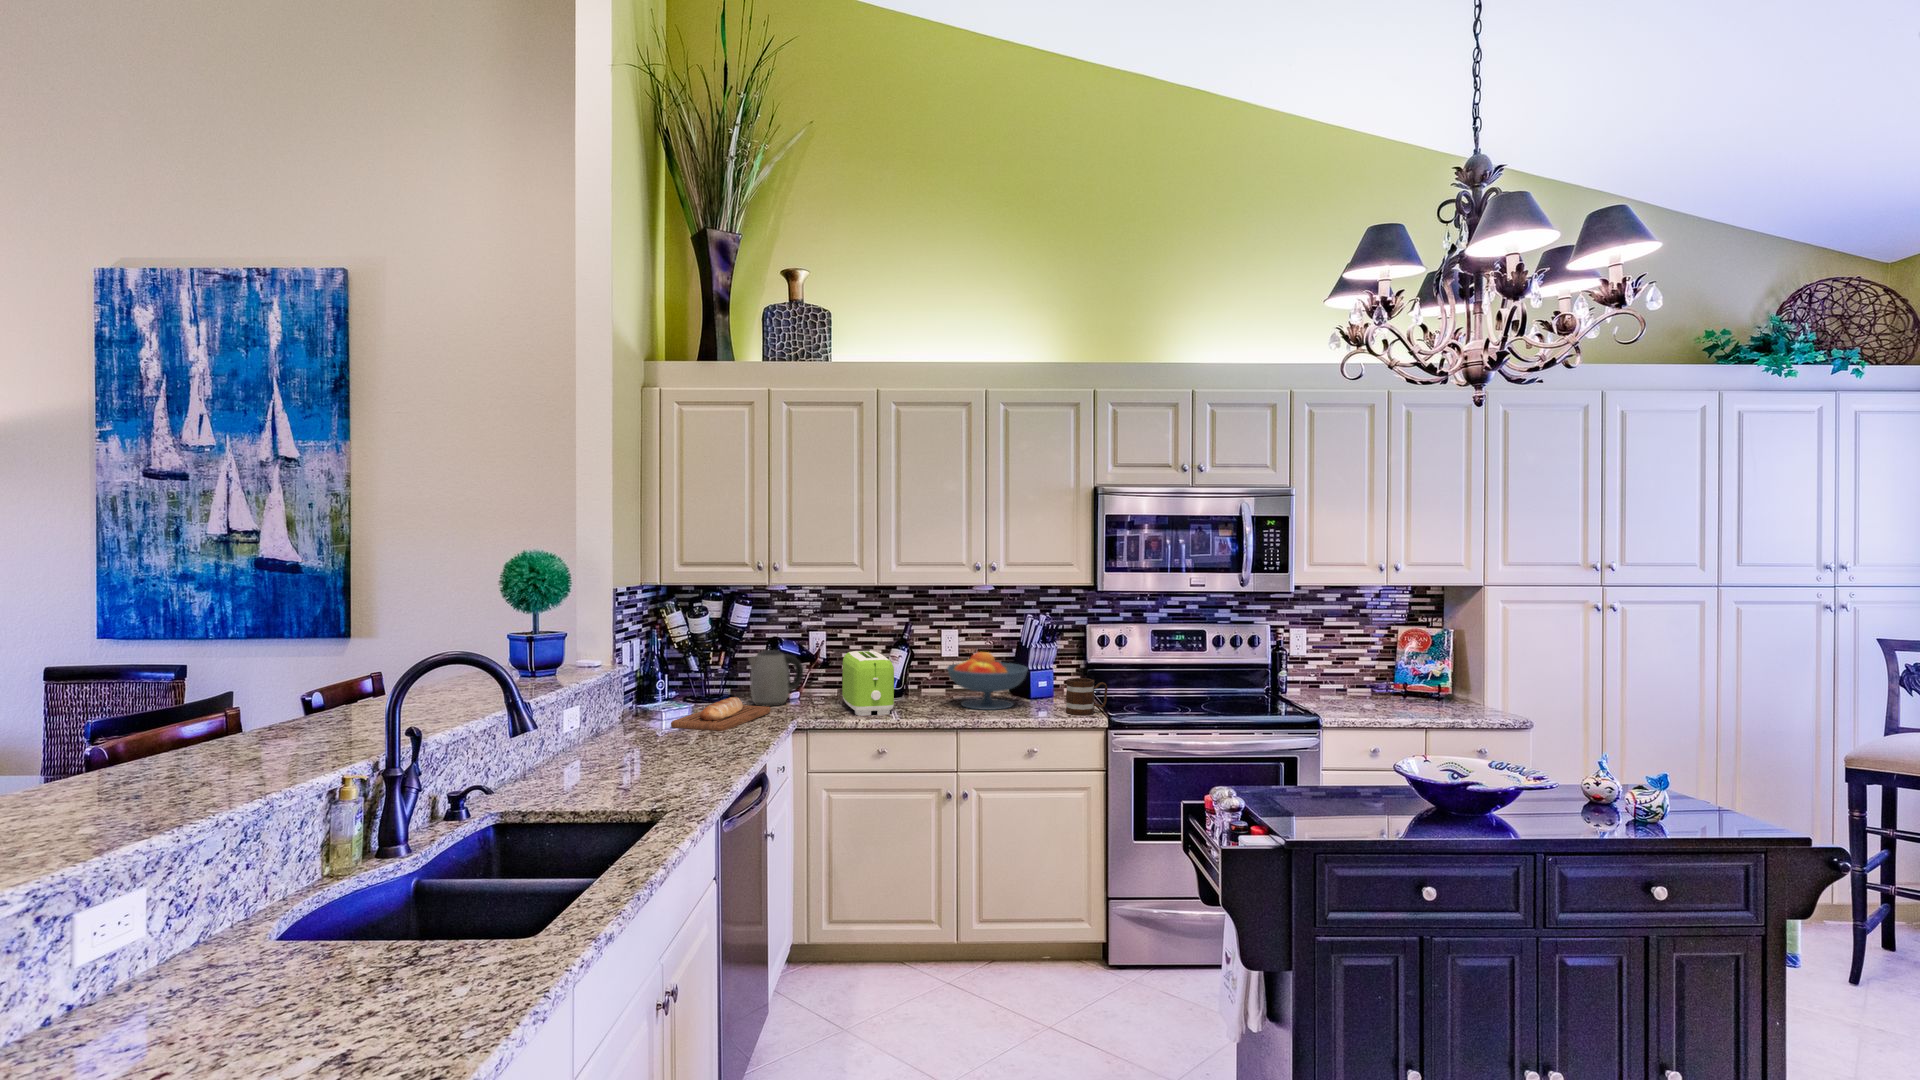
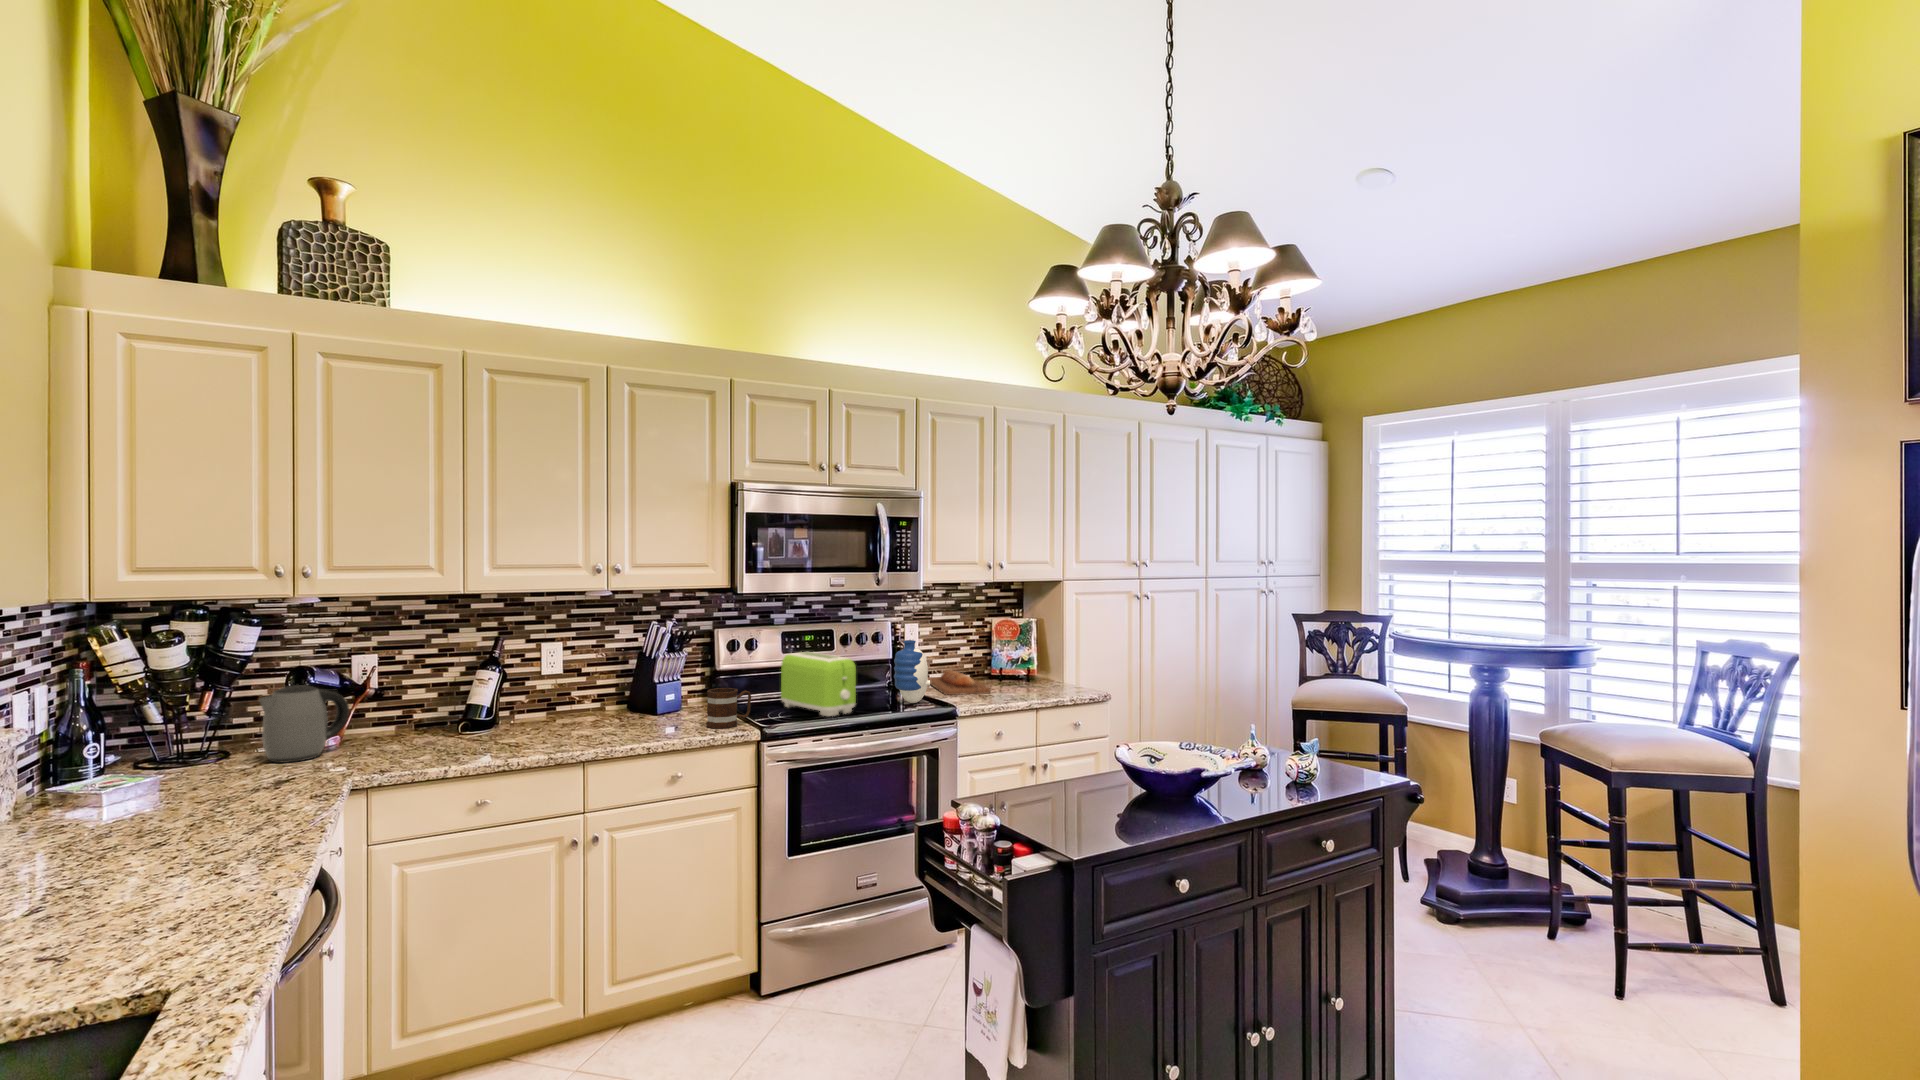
vase: none [1259,645,1300,711] -> present [894,640,930,703]
toaster: present [842,651,894,716] -> present [781,652,856,716]
fruit bowl: present [947,652,1028,710] -> none [558,665,660,734]
bread loaf: present [671,697,771,731] -> present [928,670,990,695]

